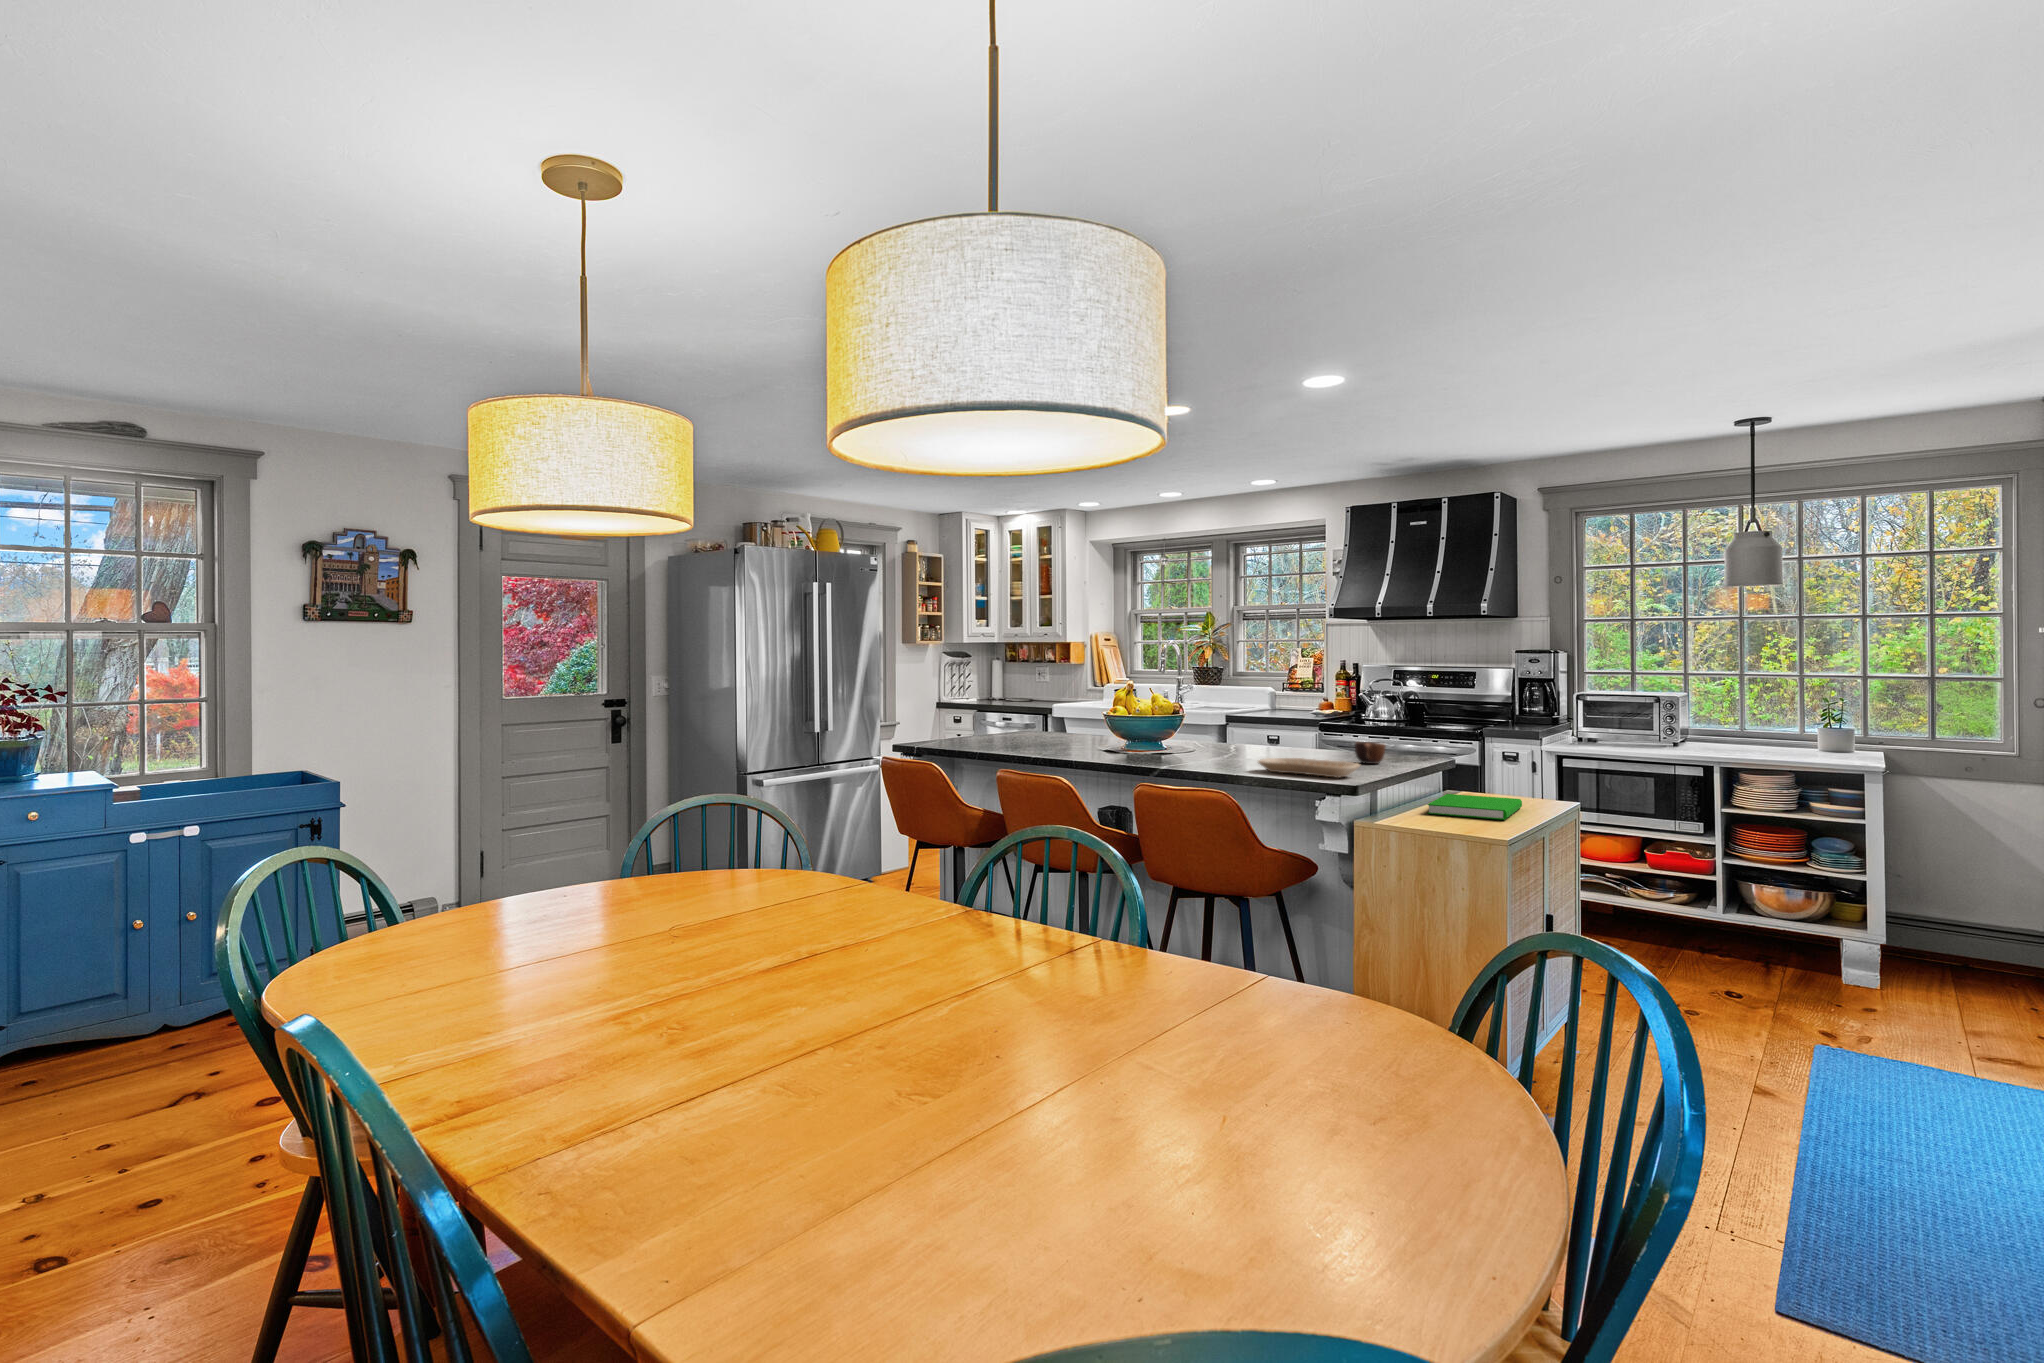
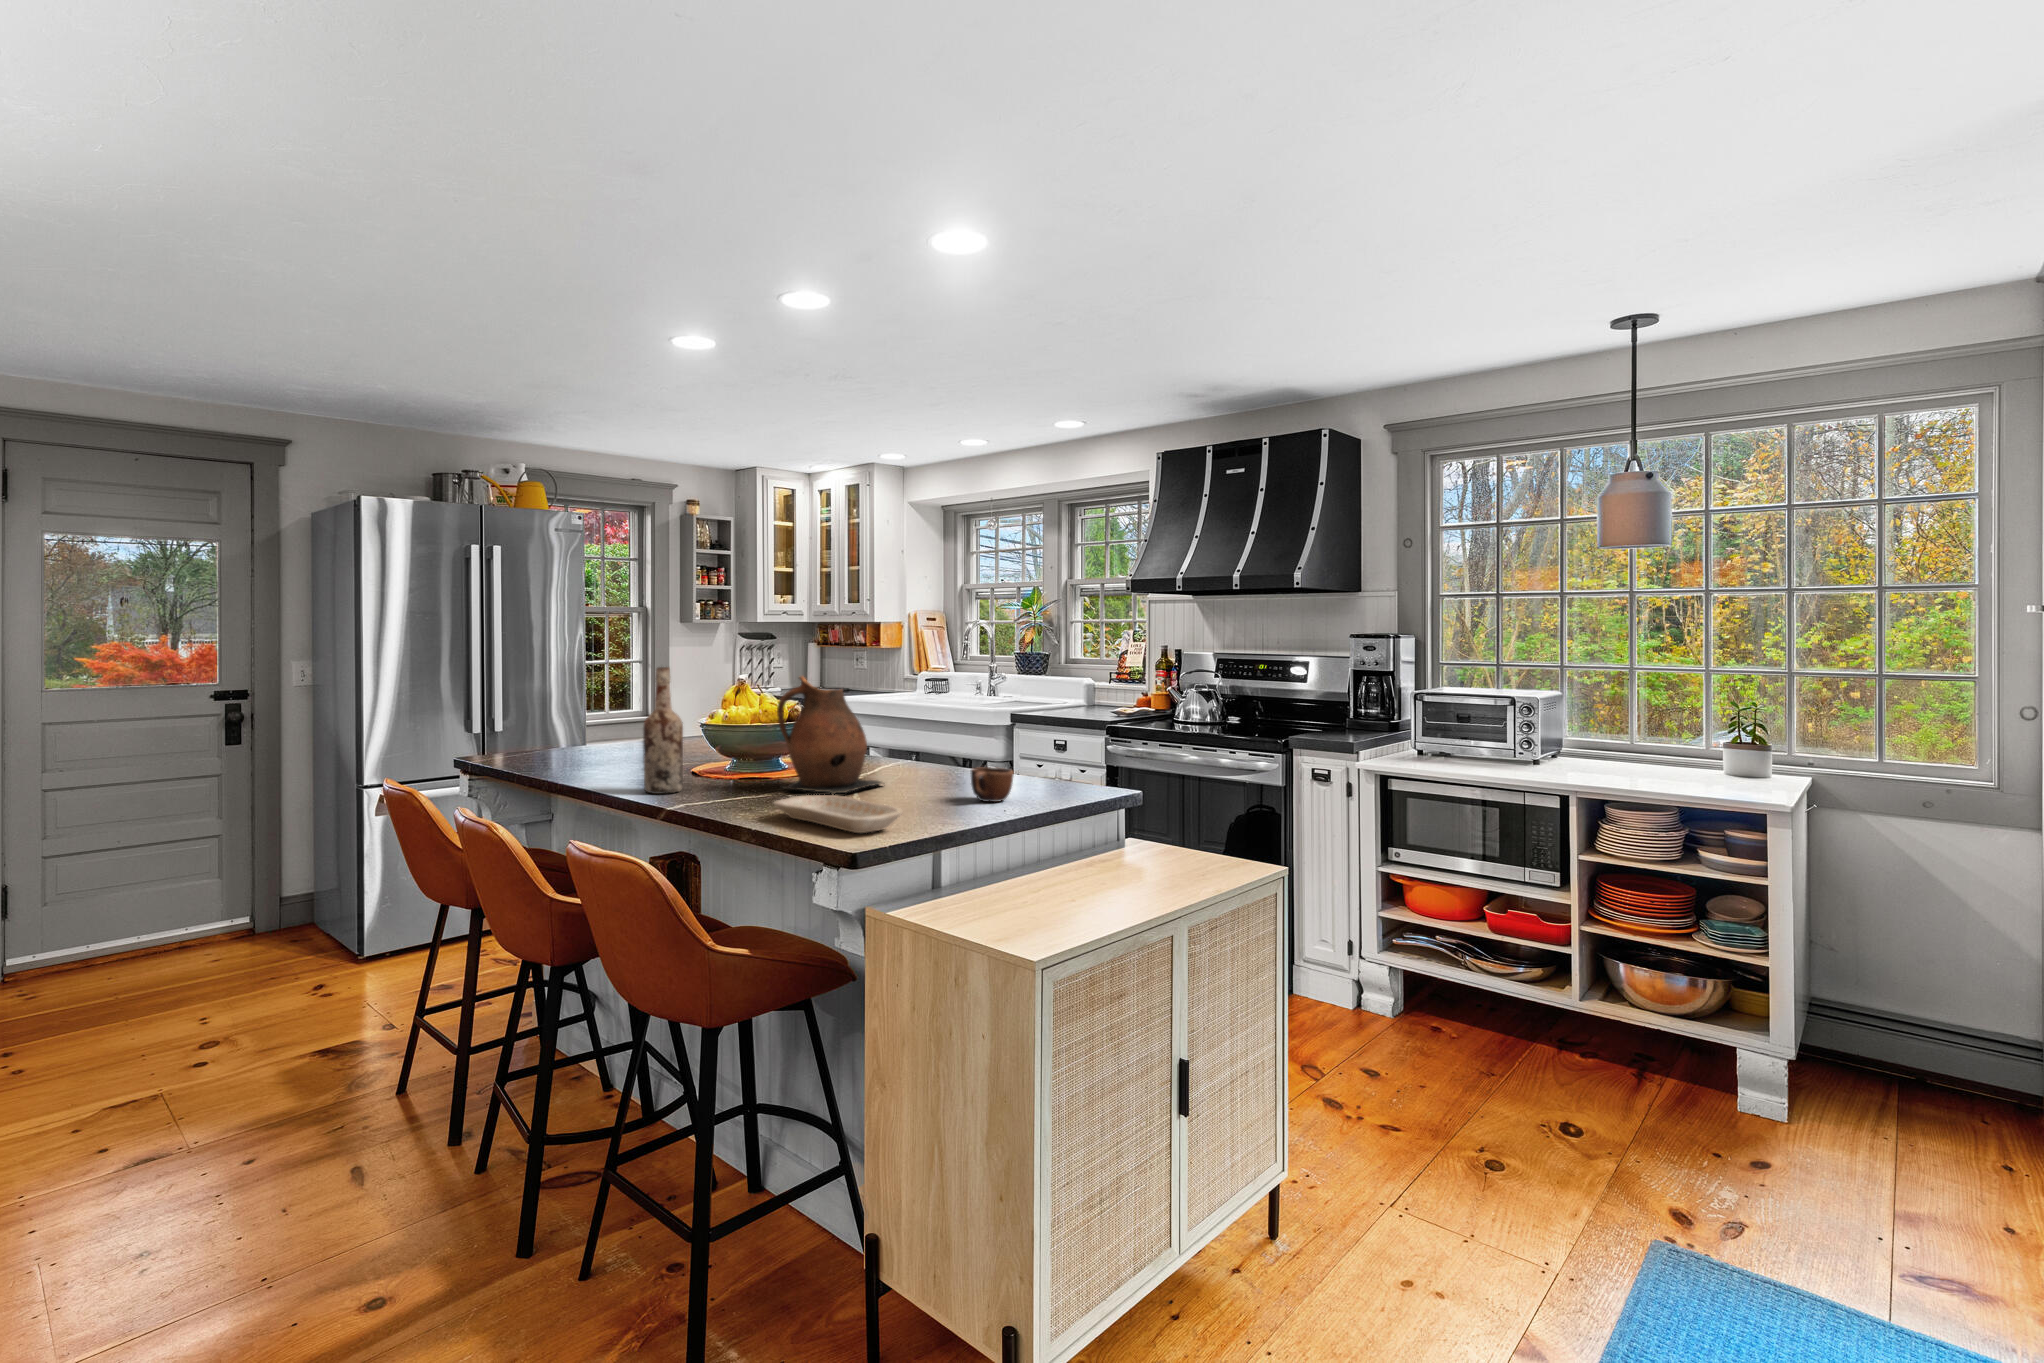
wine bottle: none [1121,675,1148,762] -> present [643,667,683,794]
ceramic pitcher: none [1206,681,1276,762] -> present [777,676,882,795]
book: present [1428,794,1522,820] -> none [1013,851,1179,907]

